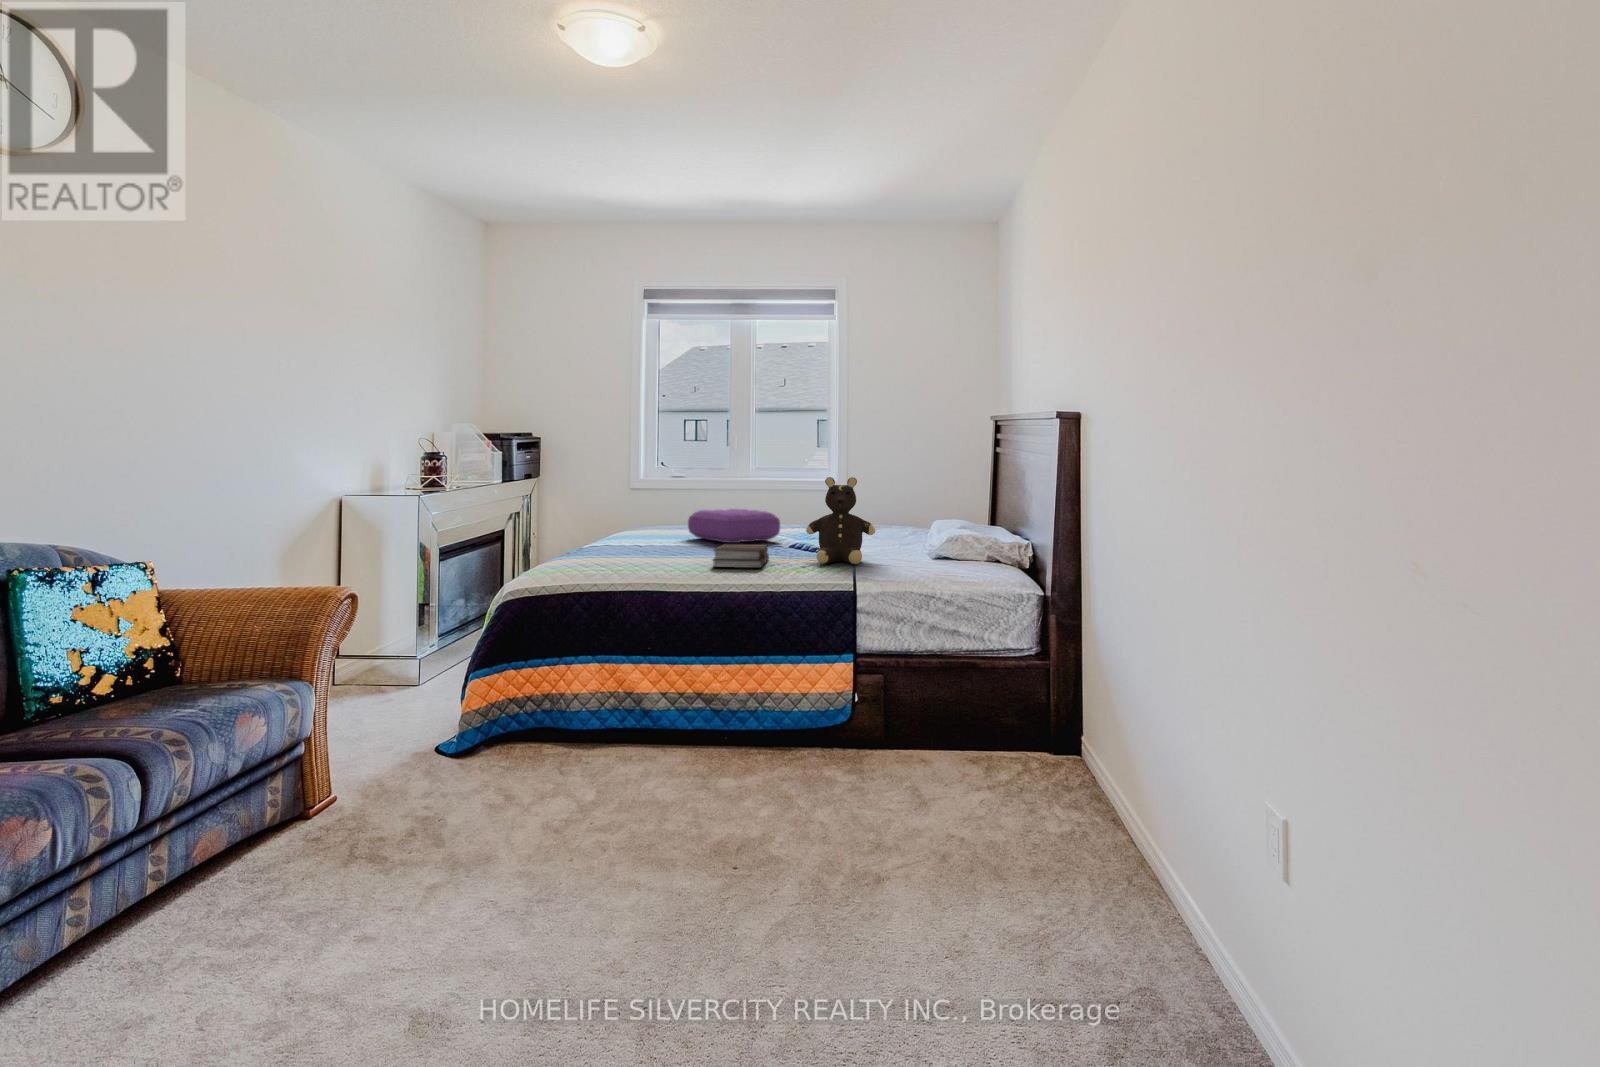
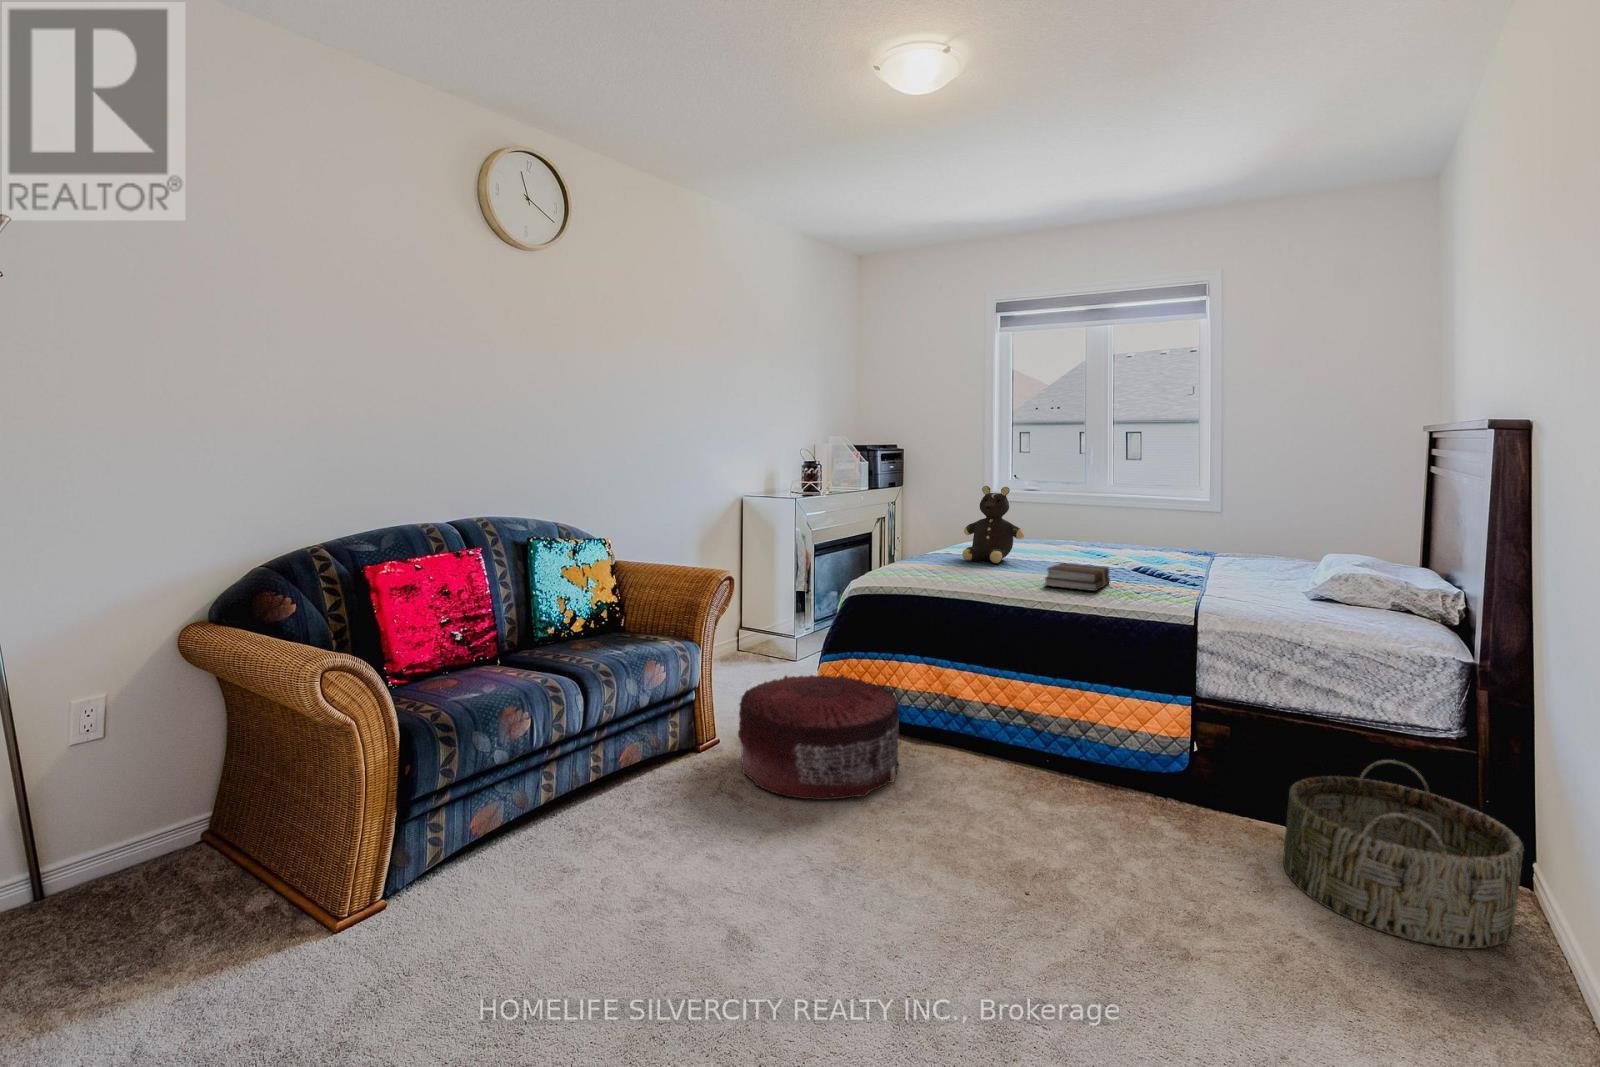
teddy bear: present [806,477,875,564] -> present [962,486,1024,563]
pillow: present [688,509,780,543] -> none [1034,526,1134,563]
basket: none [938,682,1096,825] -> present [1283,760,1524,949]
pouf: none [378,687,584,844] -> present [738,675,899,800]

